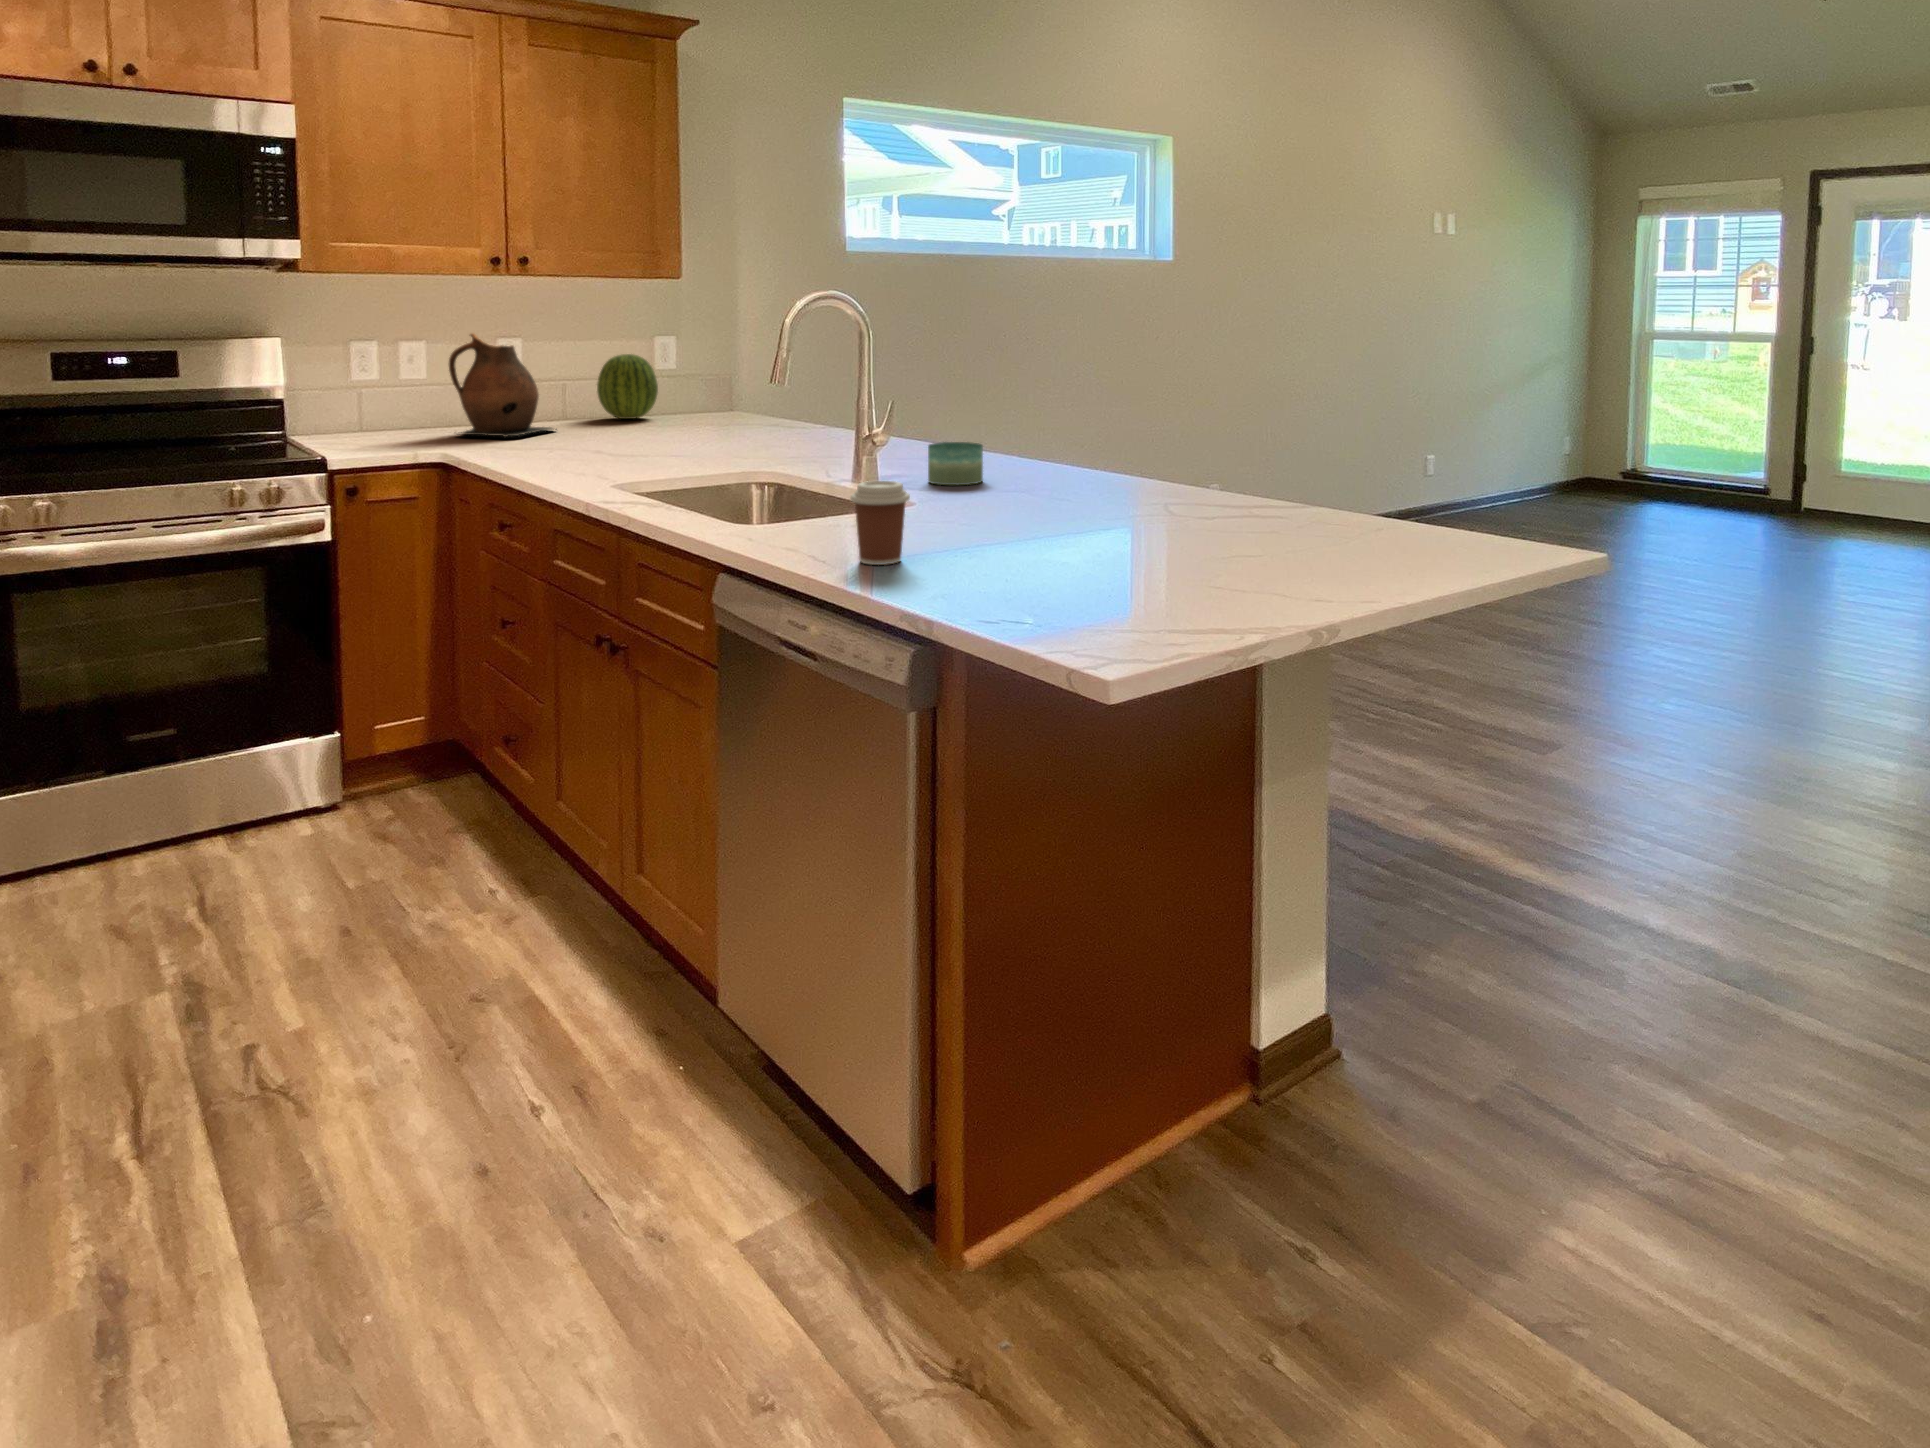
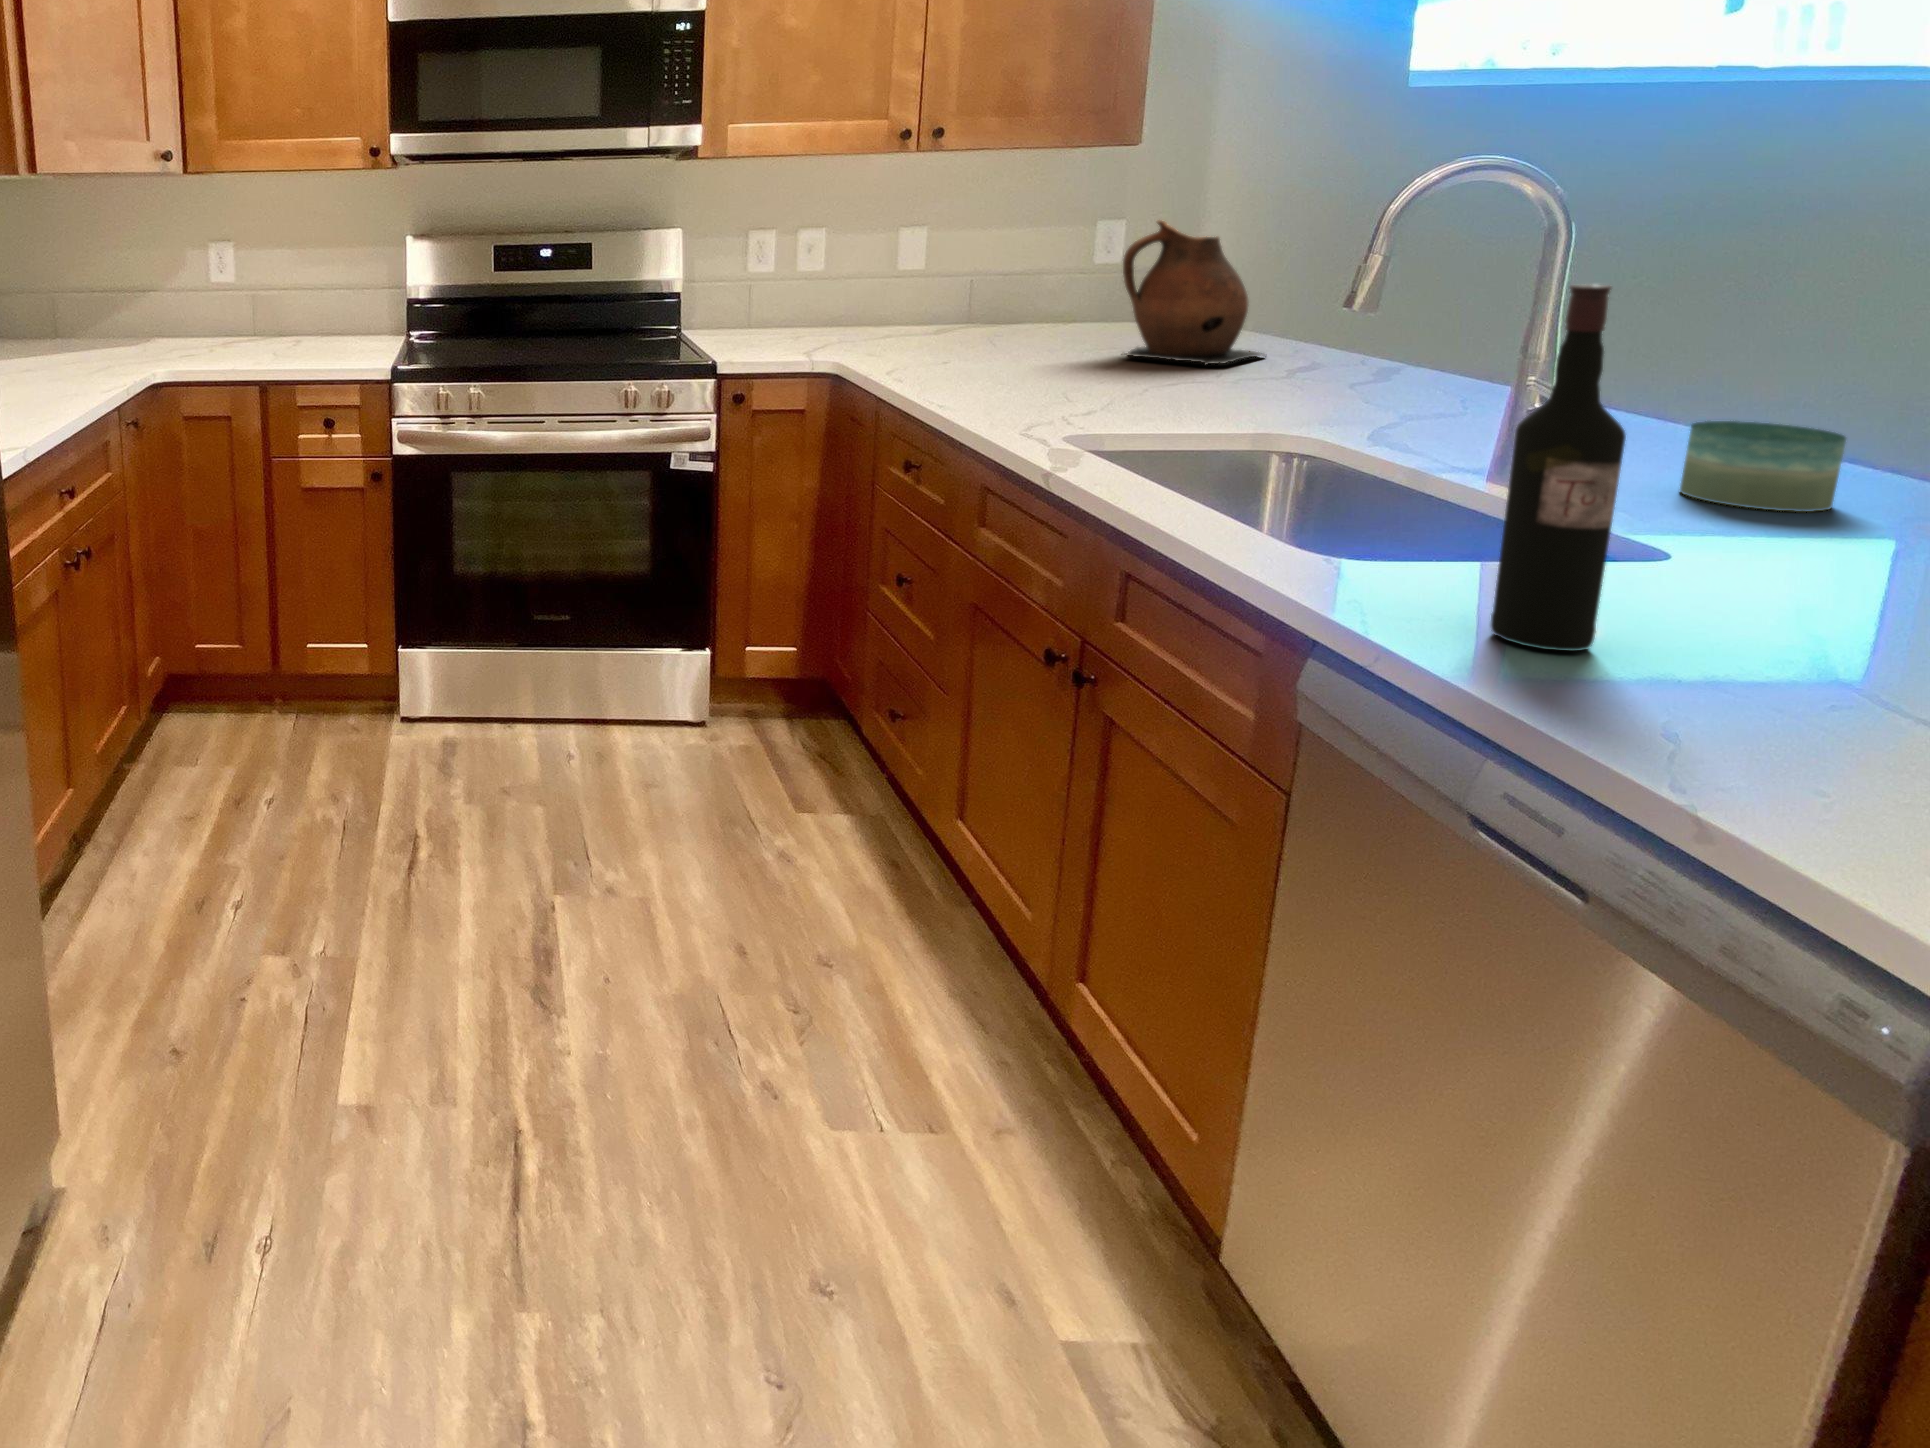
ceramic pitcher: present [449,334,556,437] -> present [1123,220,1265,365]
fruit: present [597,354,658,419] -> none [1018,246,1101,329]
wine bottle: none [808,364,850,550] -> present [1491,284,1626,651]
coffee cup: present [850,481,910,565] -> none [1645,540,1833,729]

